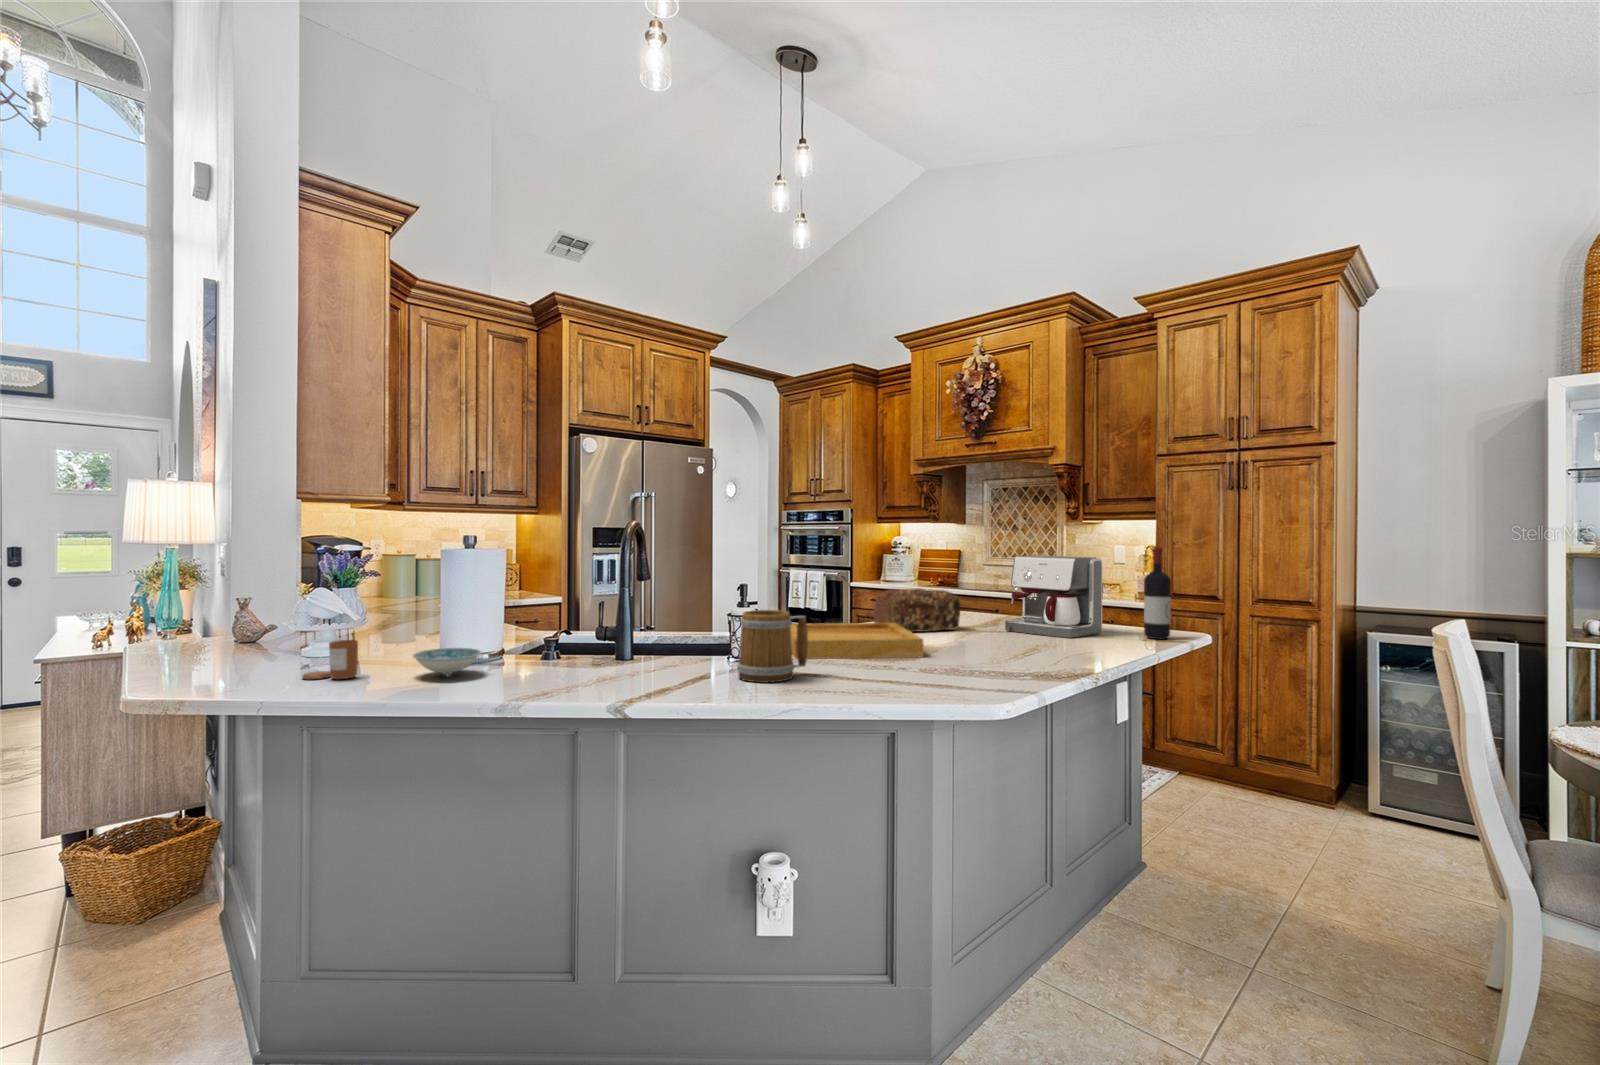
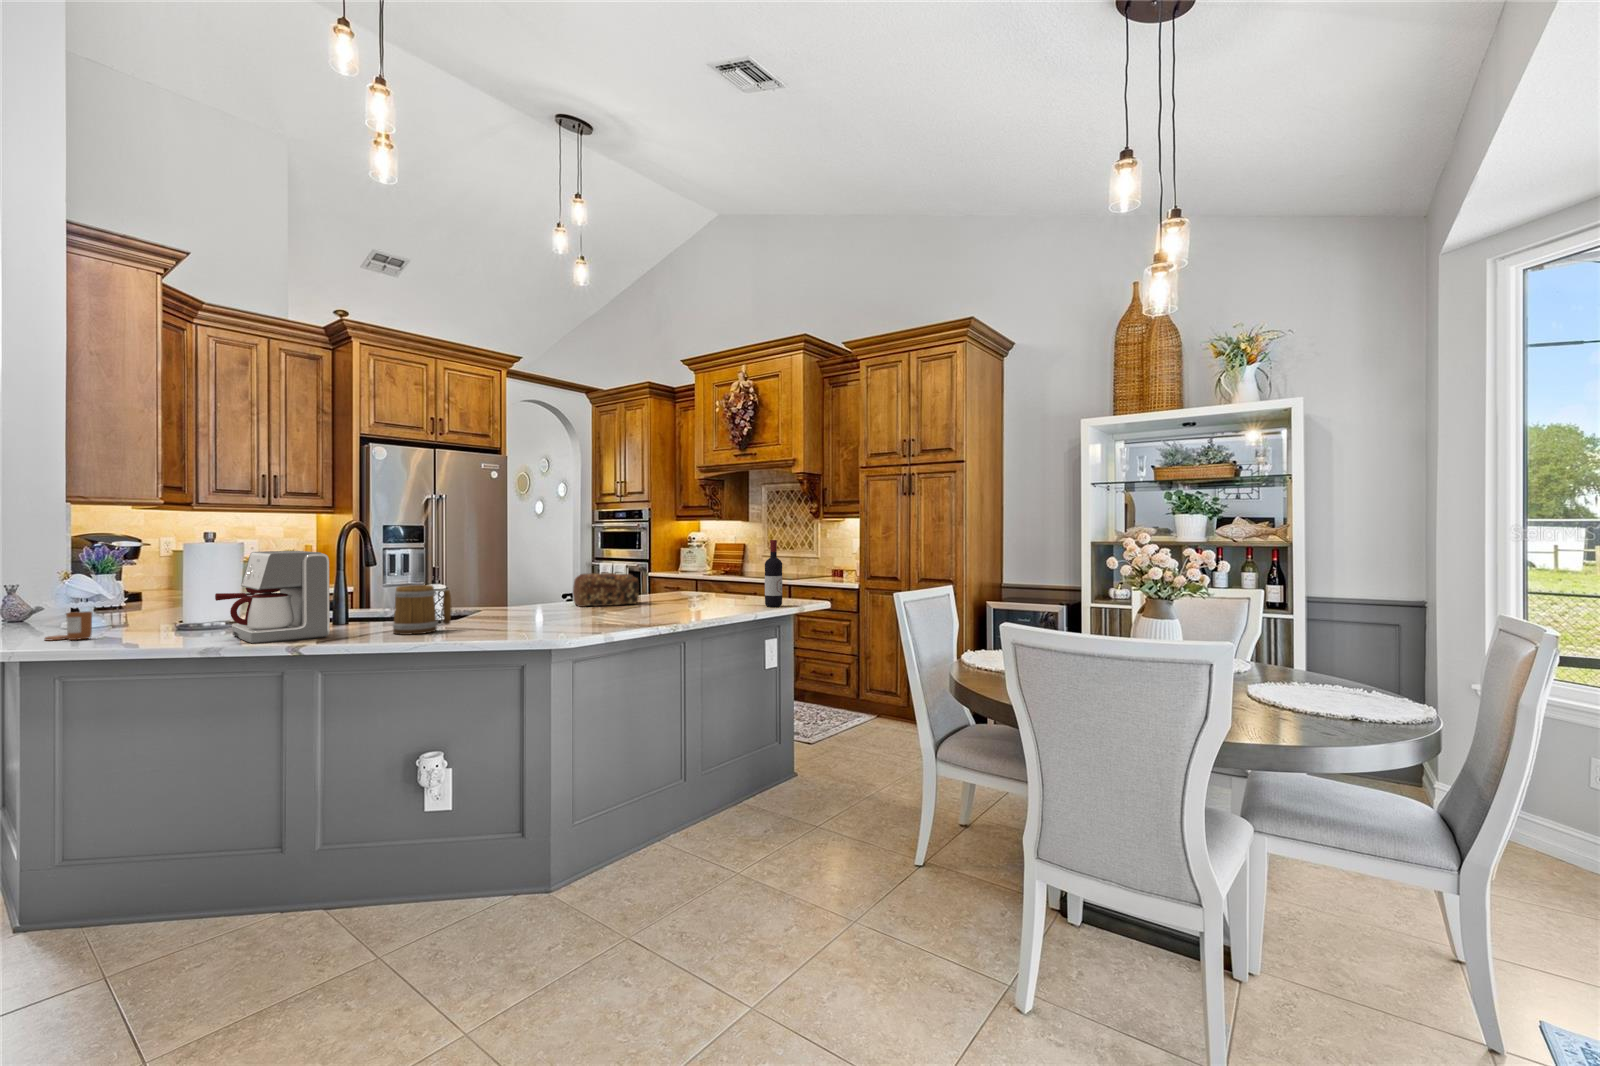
coffee maker: present [1005,555,1102,638] -> present [215,551,330,644]
tray: present [791,623,923,659] -> none [464,598,571,623]
ceramic bowl: present [413,648,482,675] -> none [137,617,197,636]

